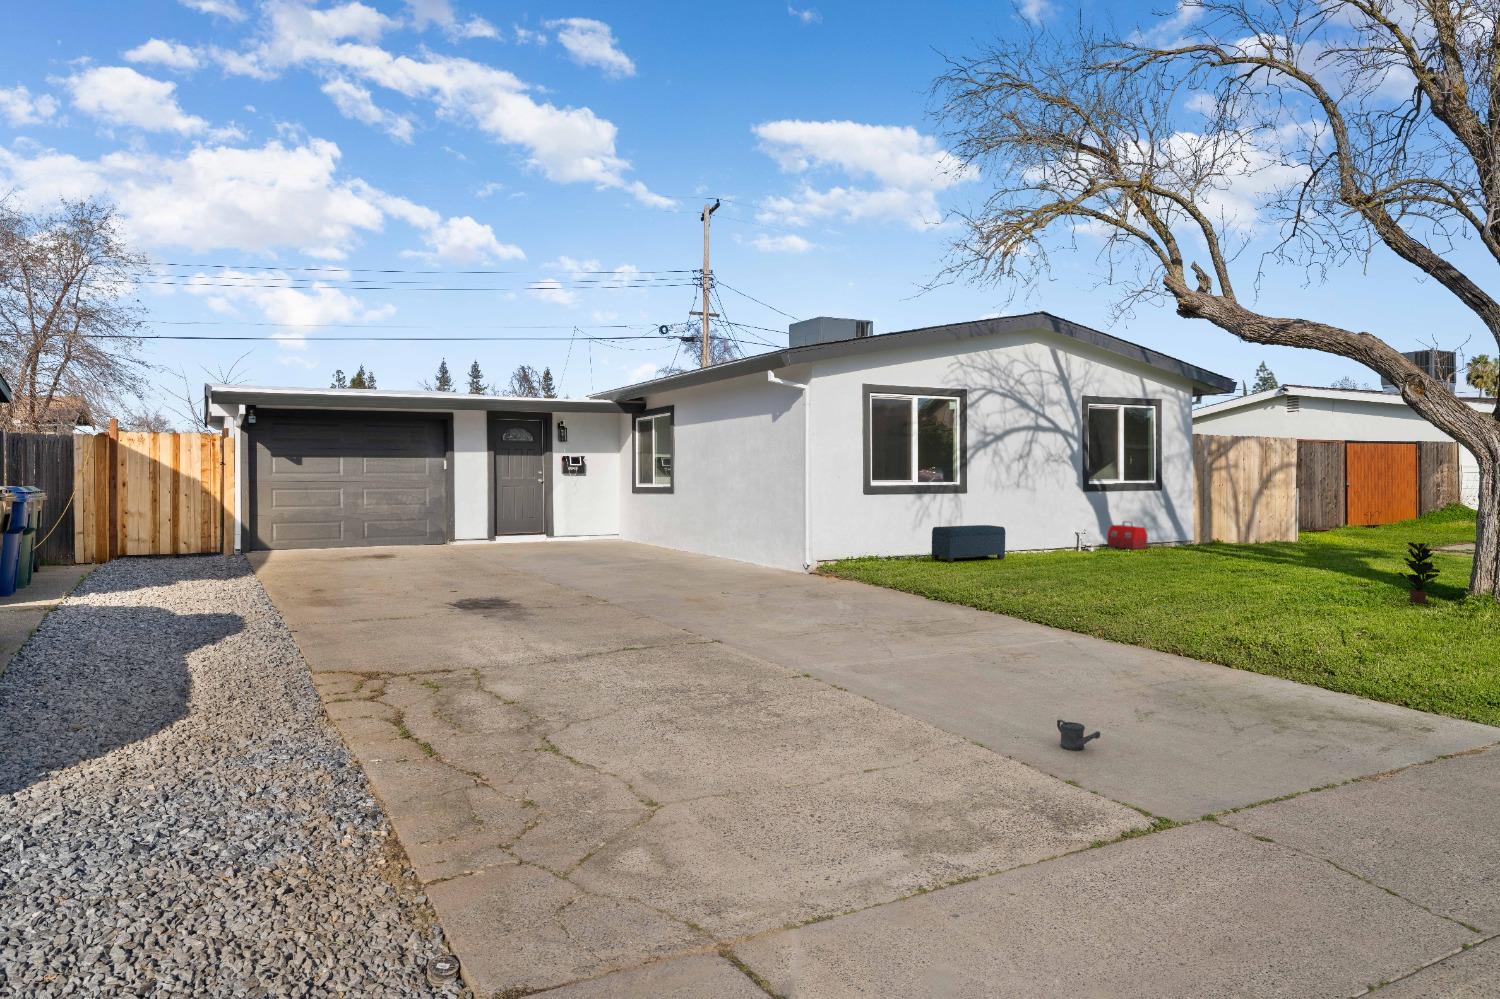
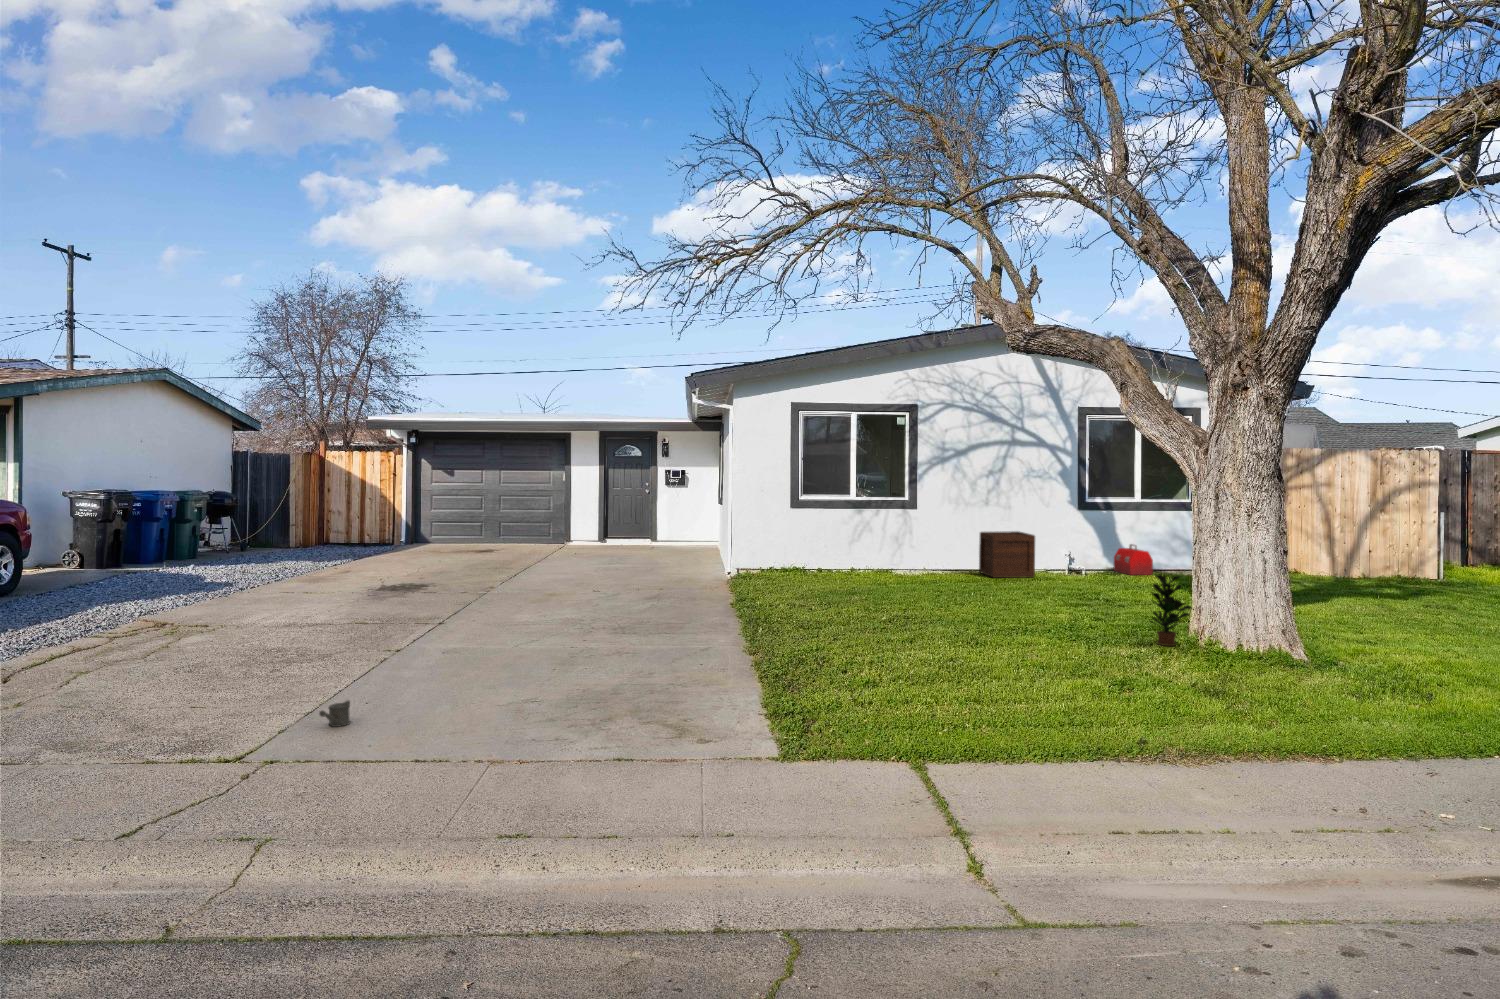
wooden crate: none [1015,512,1075,557] -> present [979,531,1035,578]
bench: present [932,525,1006,562] -> none [872,542,944,578]

